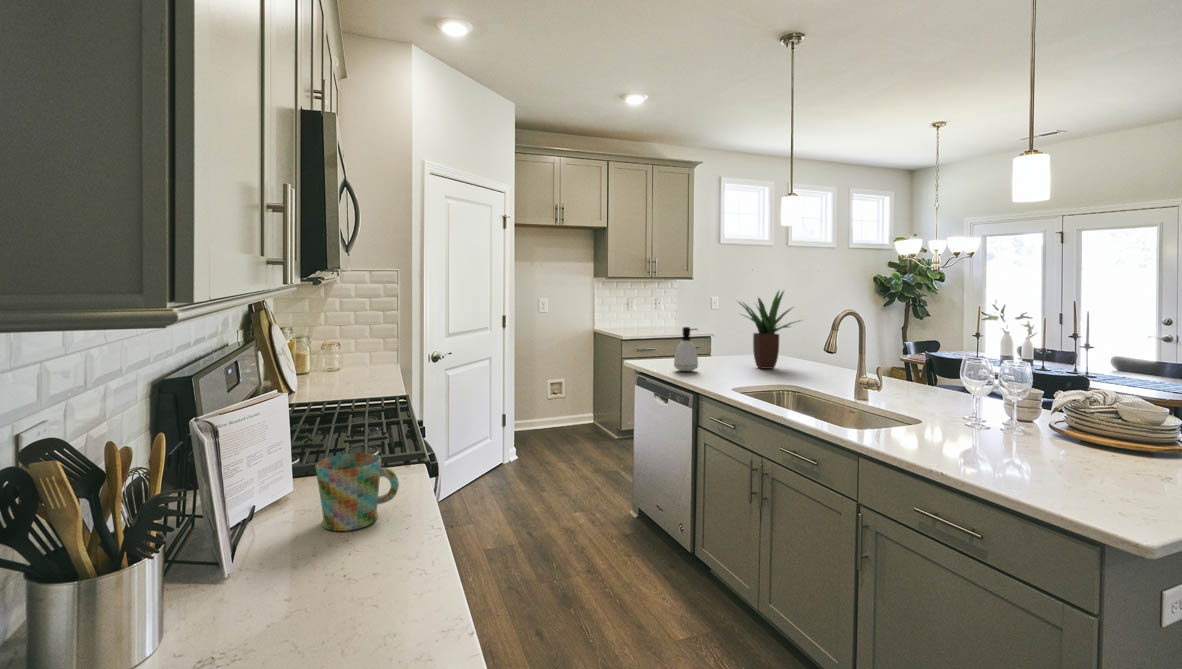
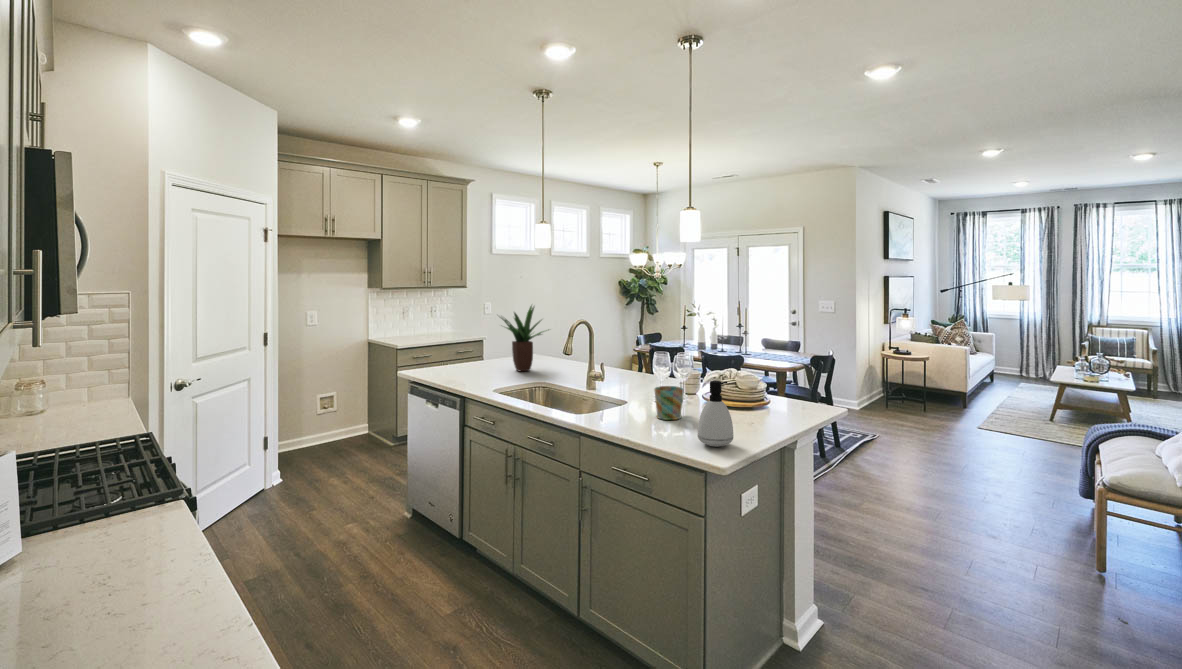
soap dispenser: present [674,327,698,371] -> present [698,381,734,447]
mug: present [316,453,399,531] -> present [654,386,684,420]

